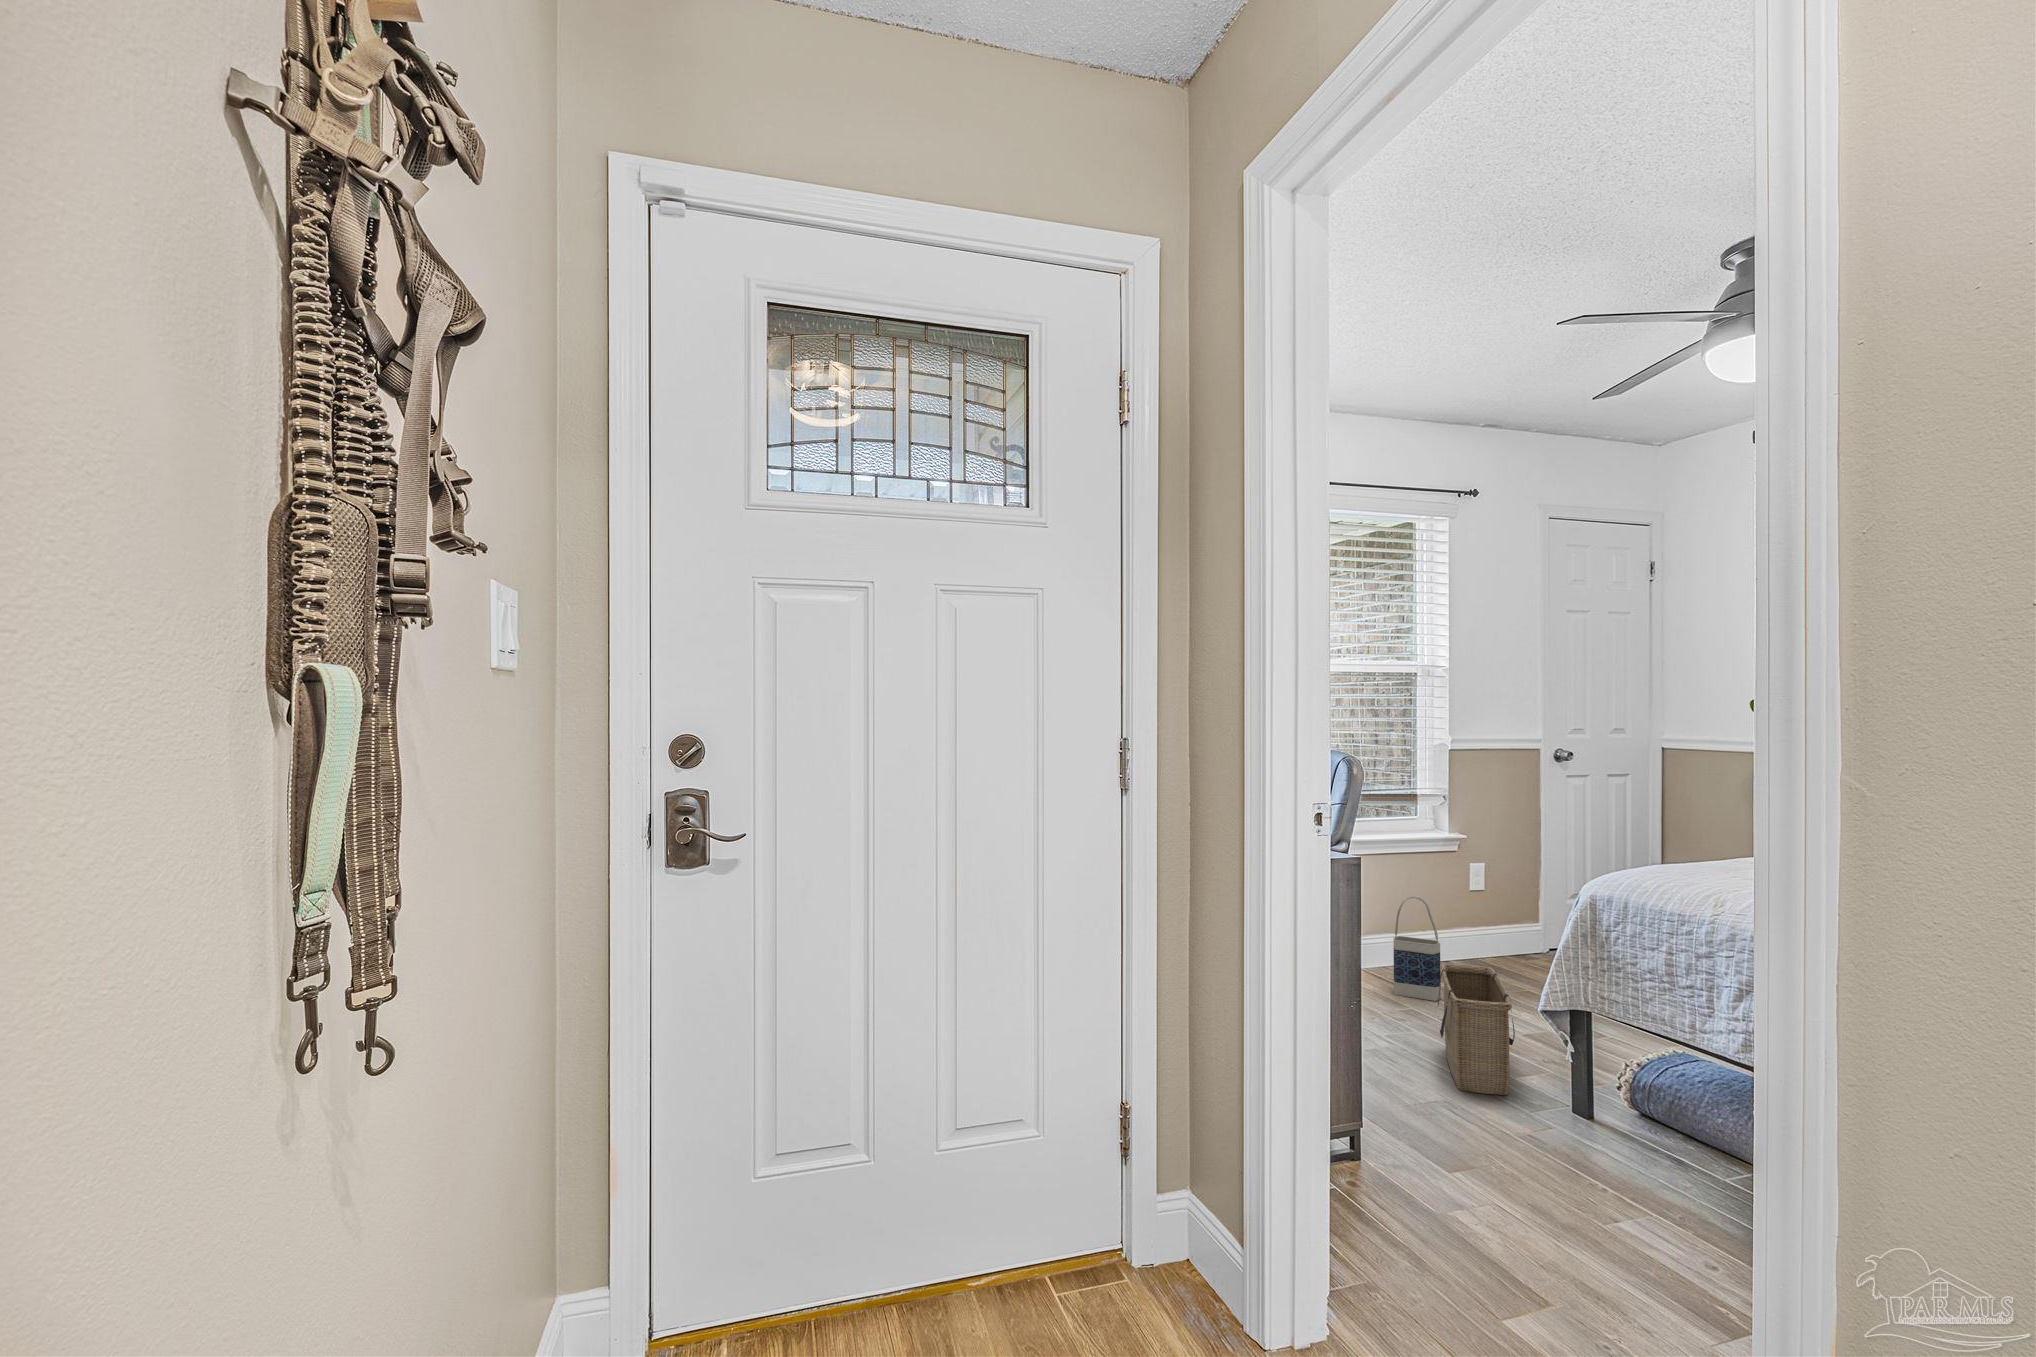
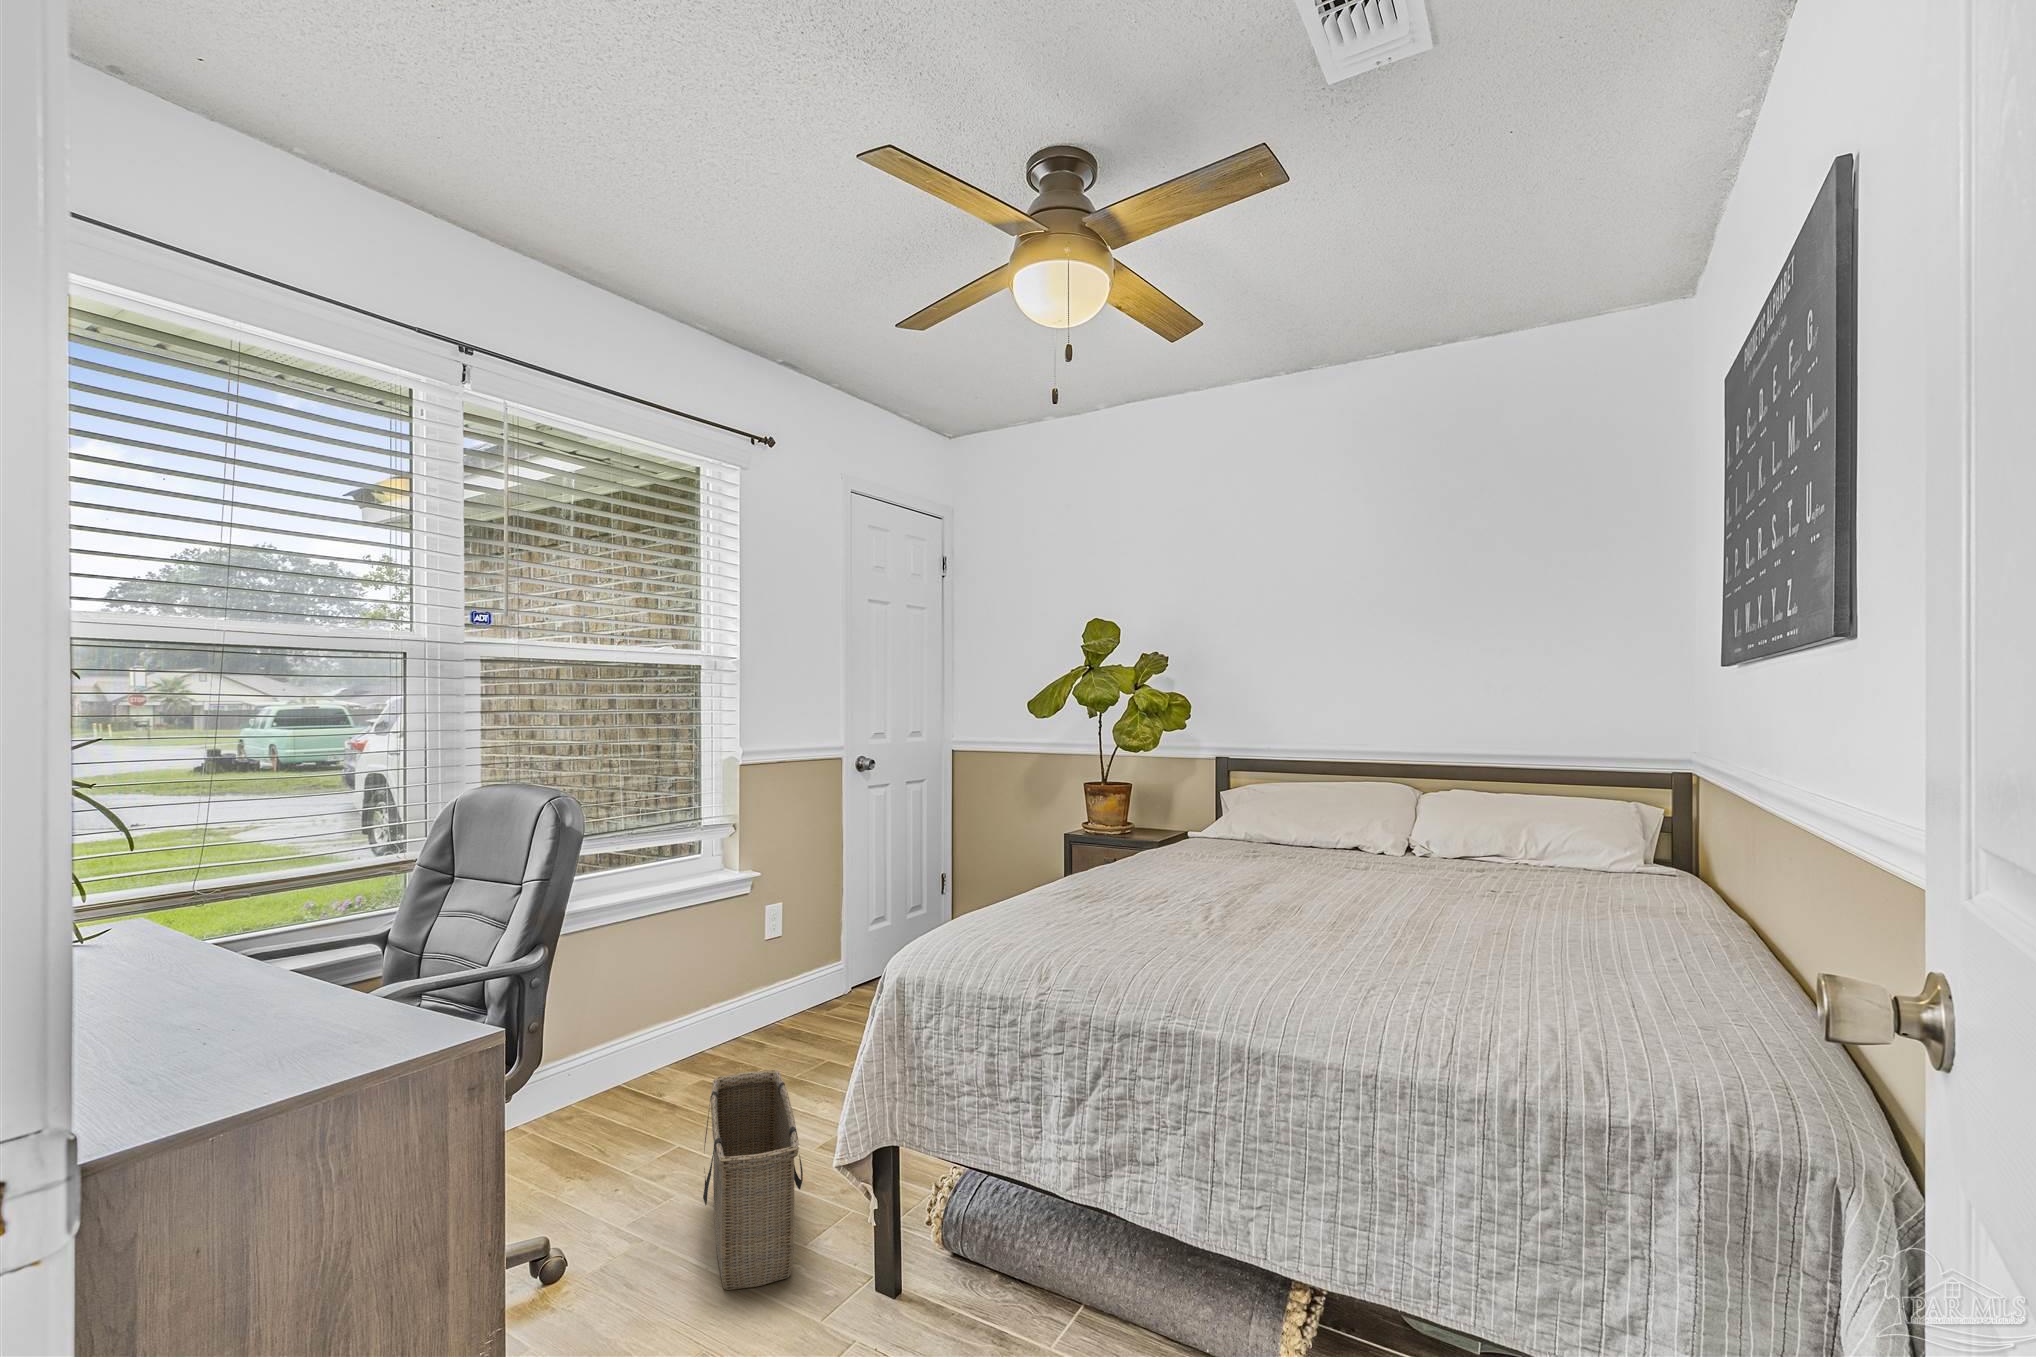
bag: present [1394,896,1441,1001] -> none [662,963,722,1098]

